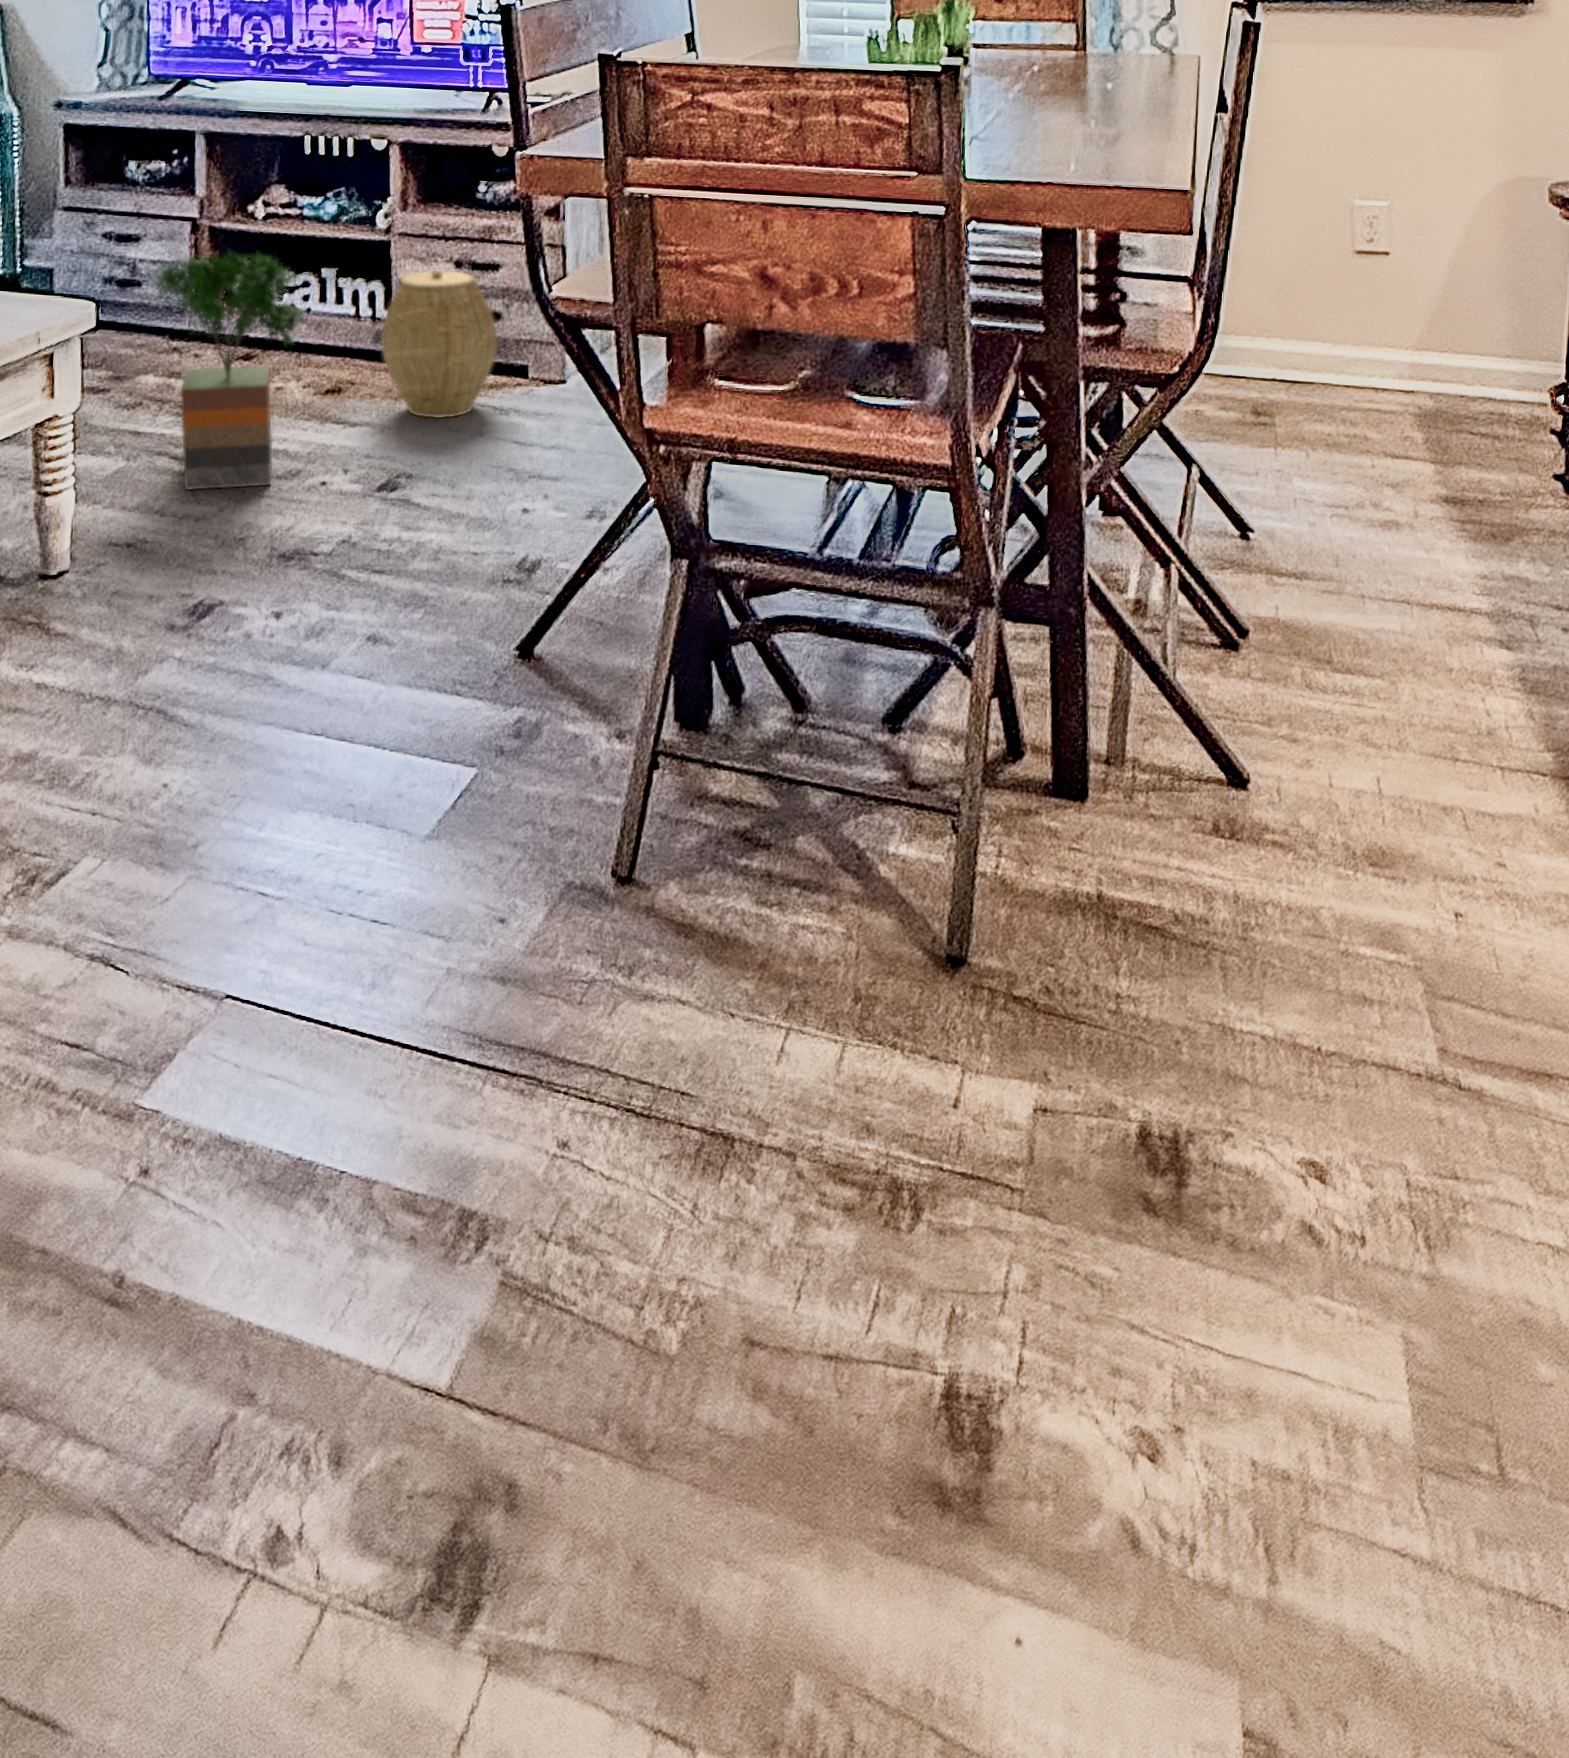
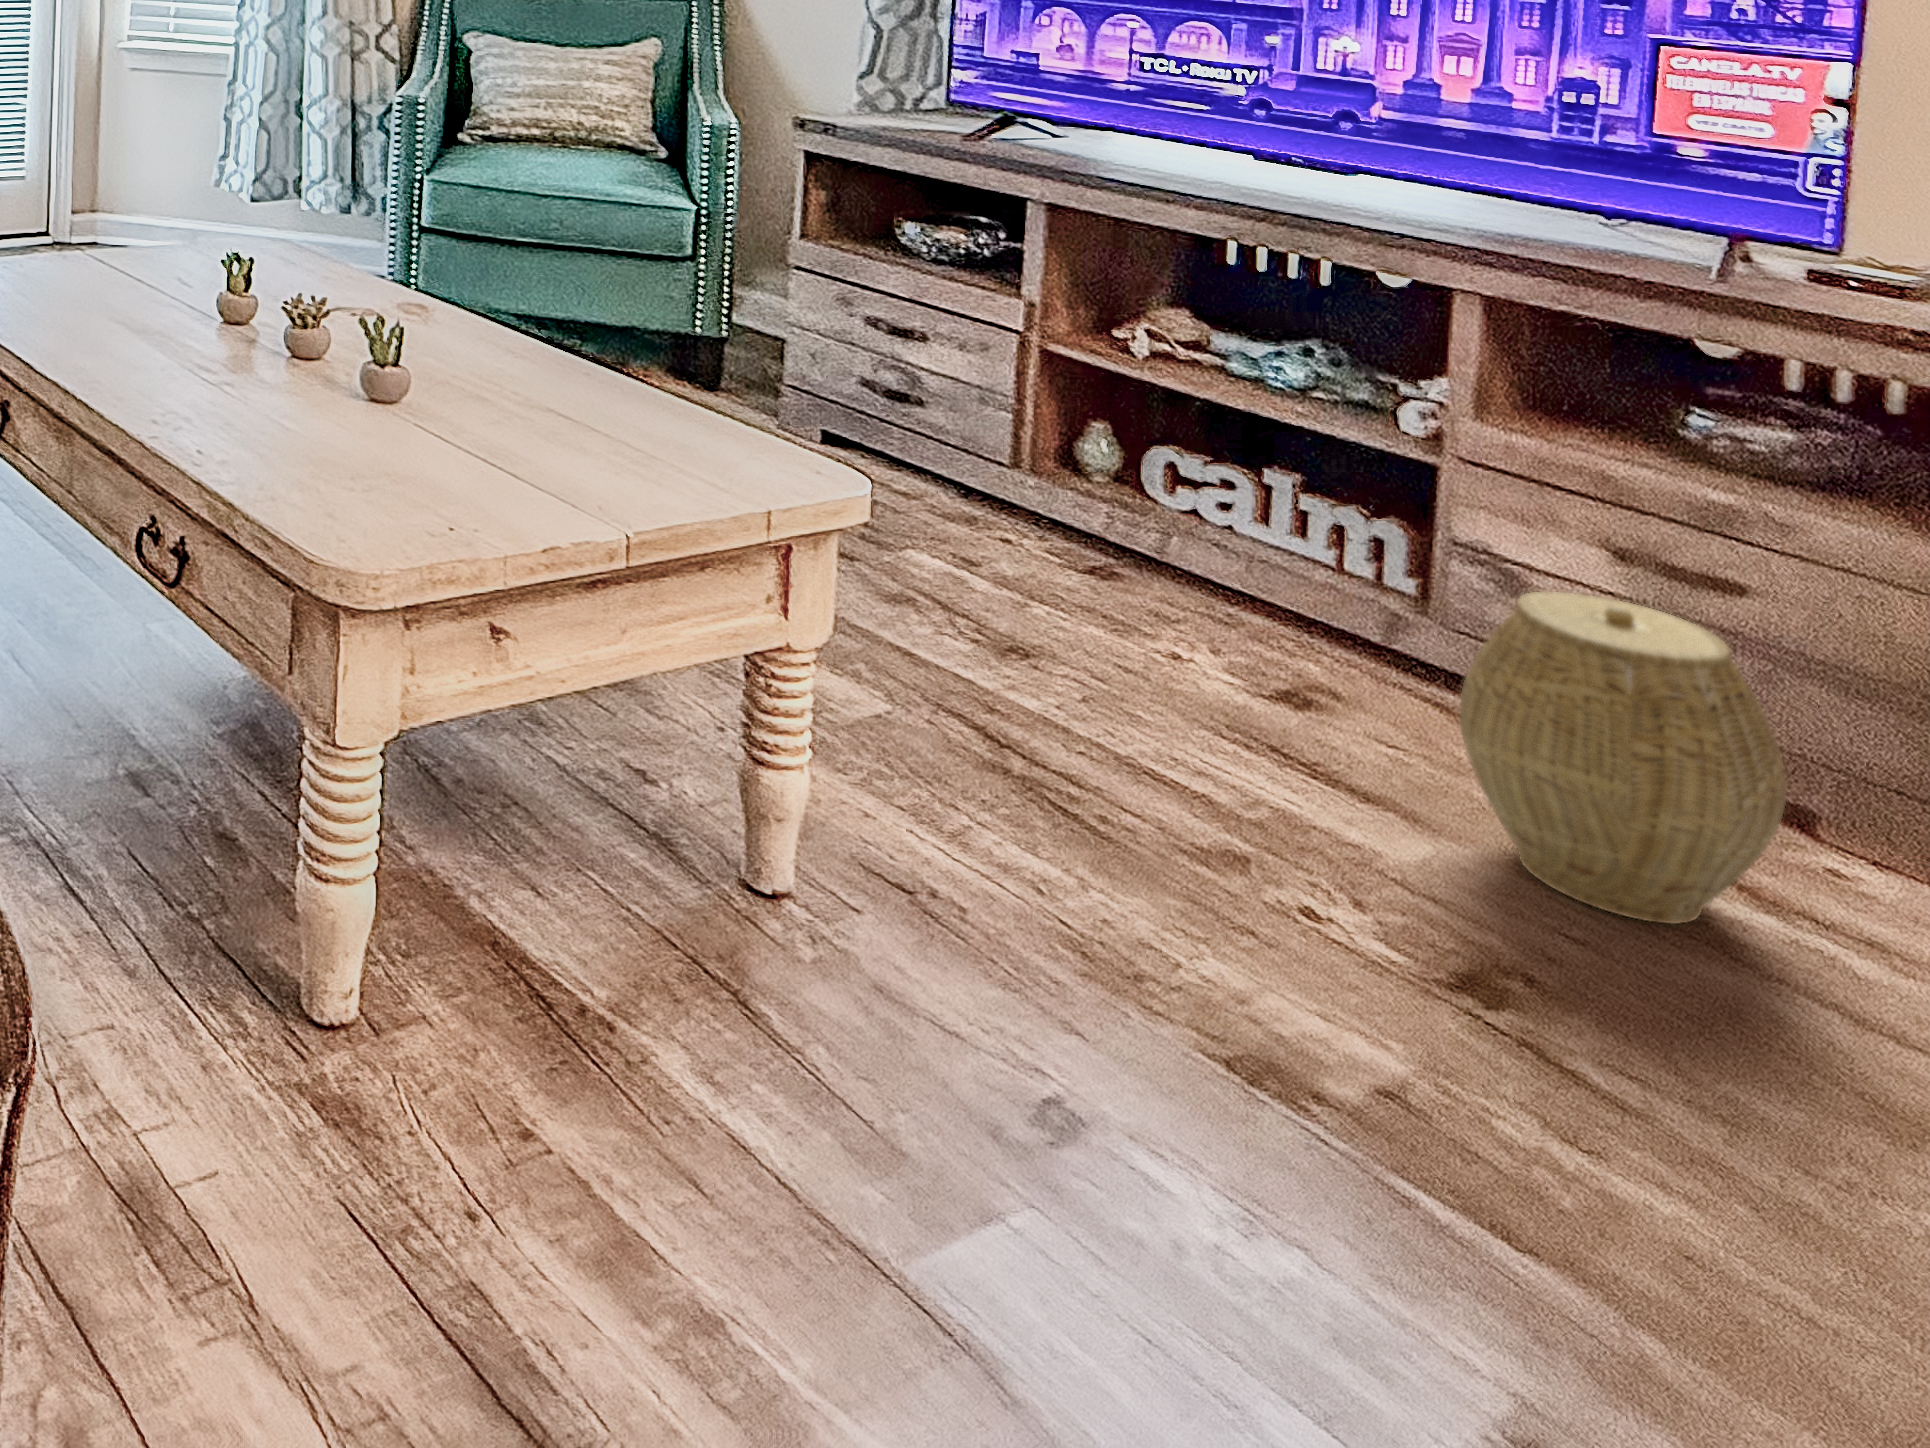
potted tree: present [154,252,304,490] -> none [980,498,1338,997]

